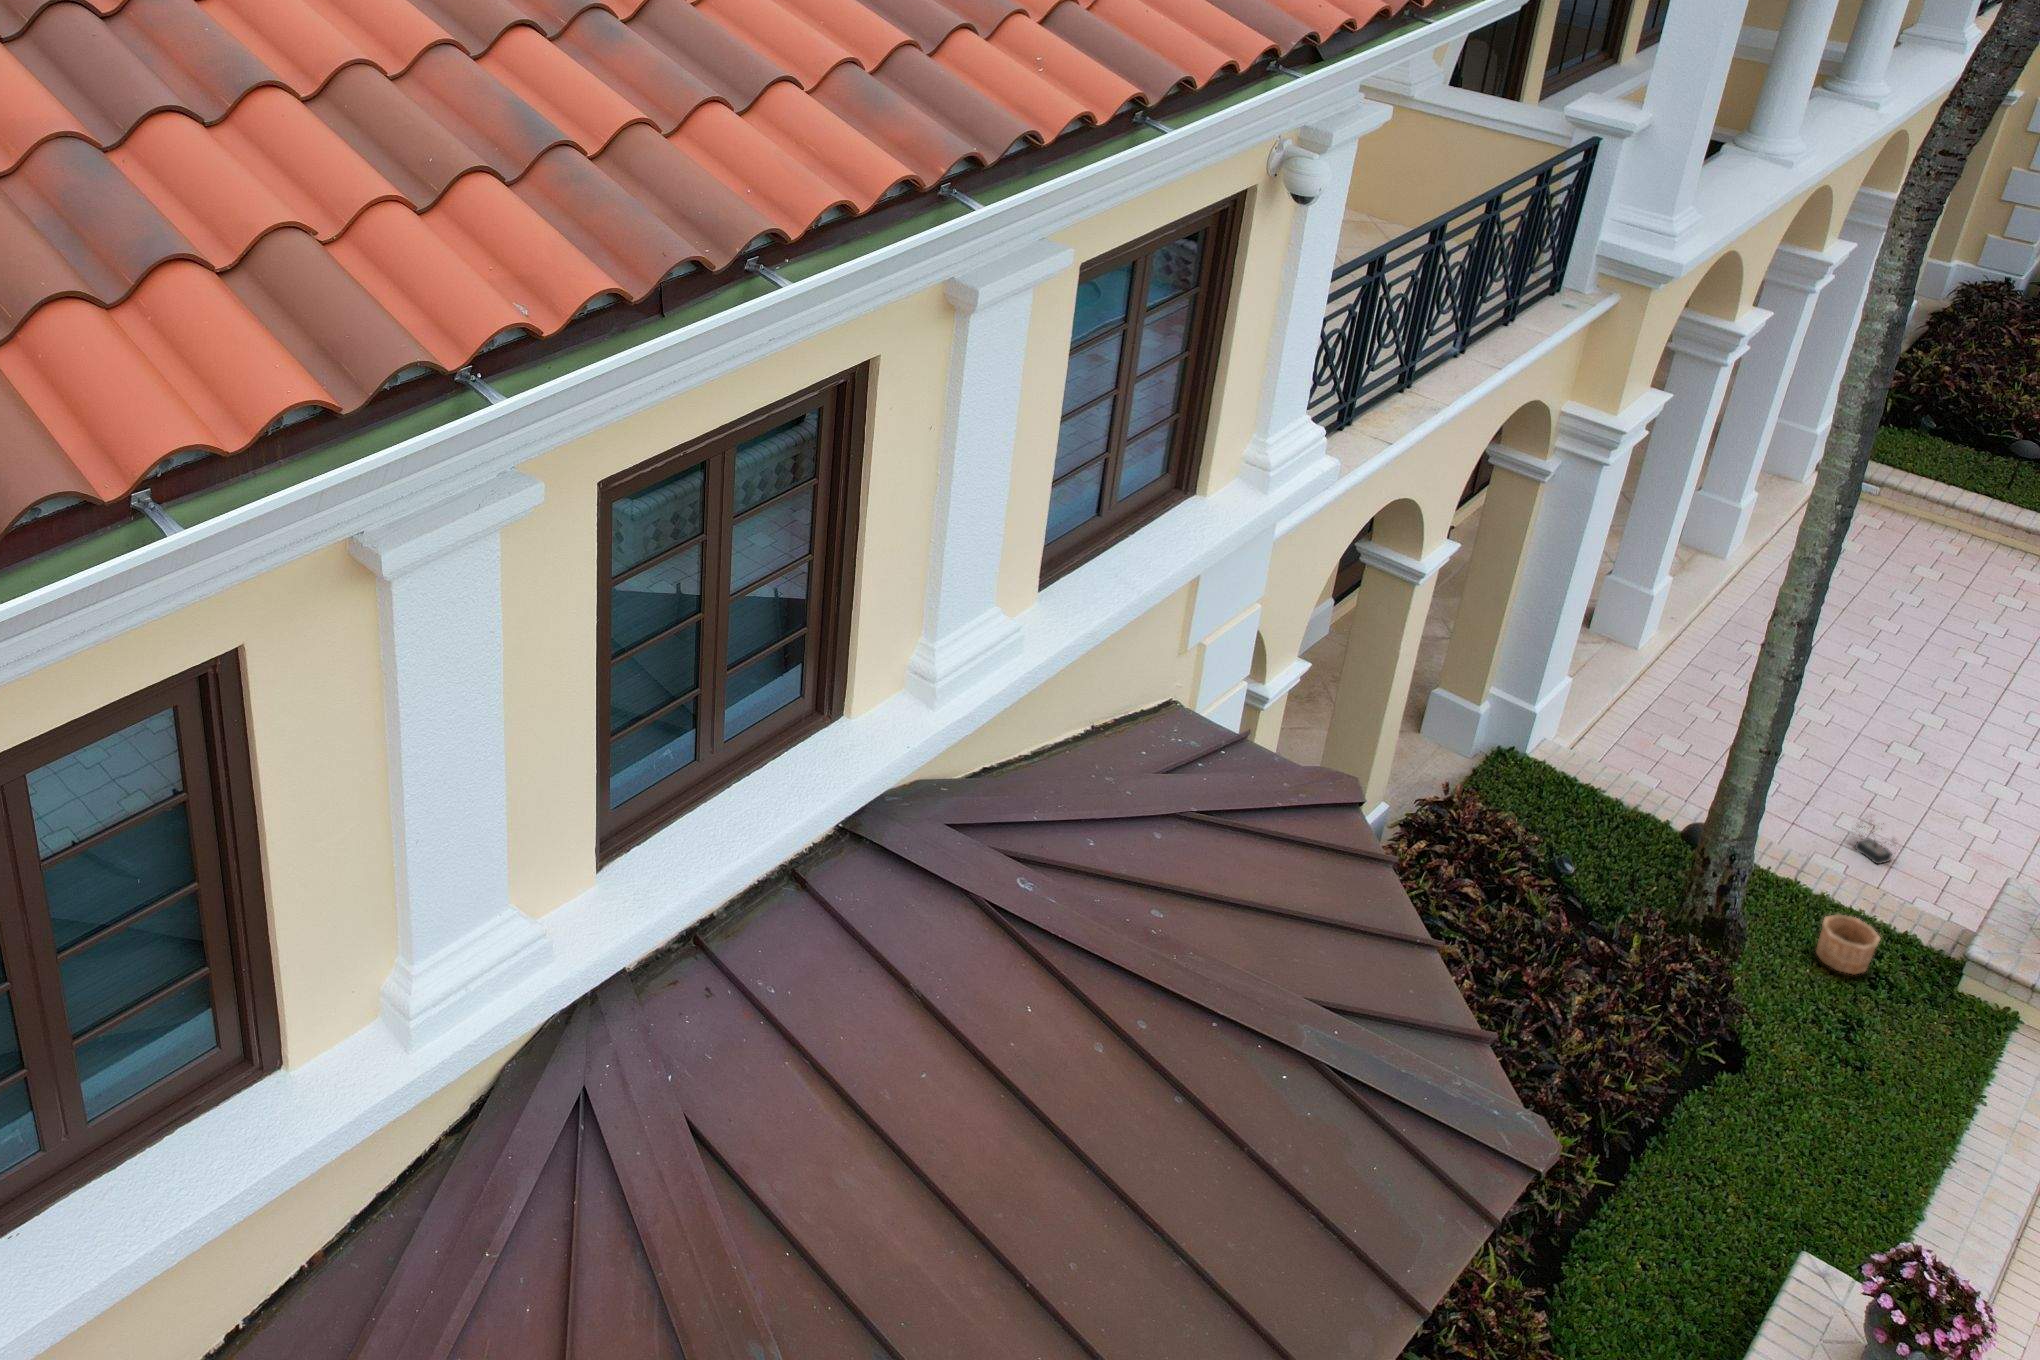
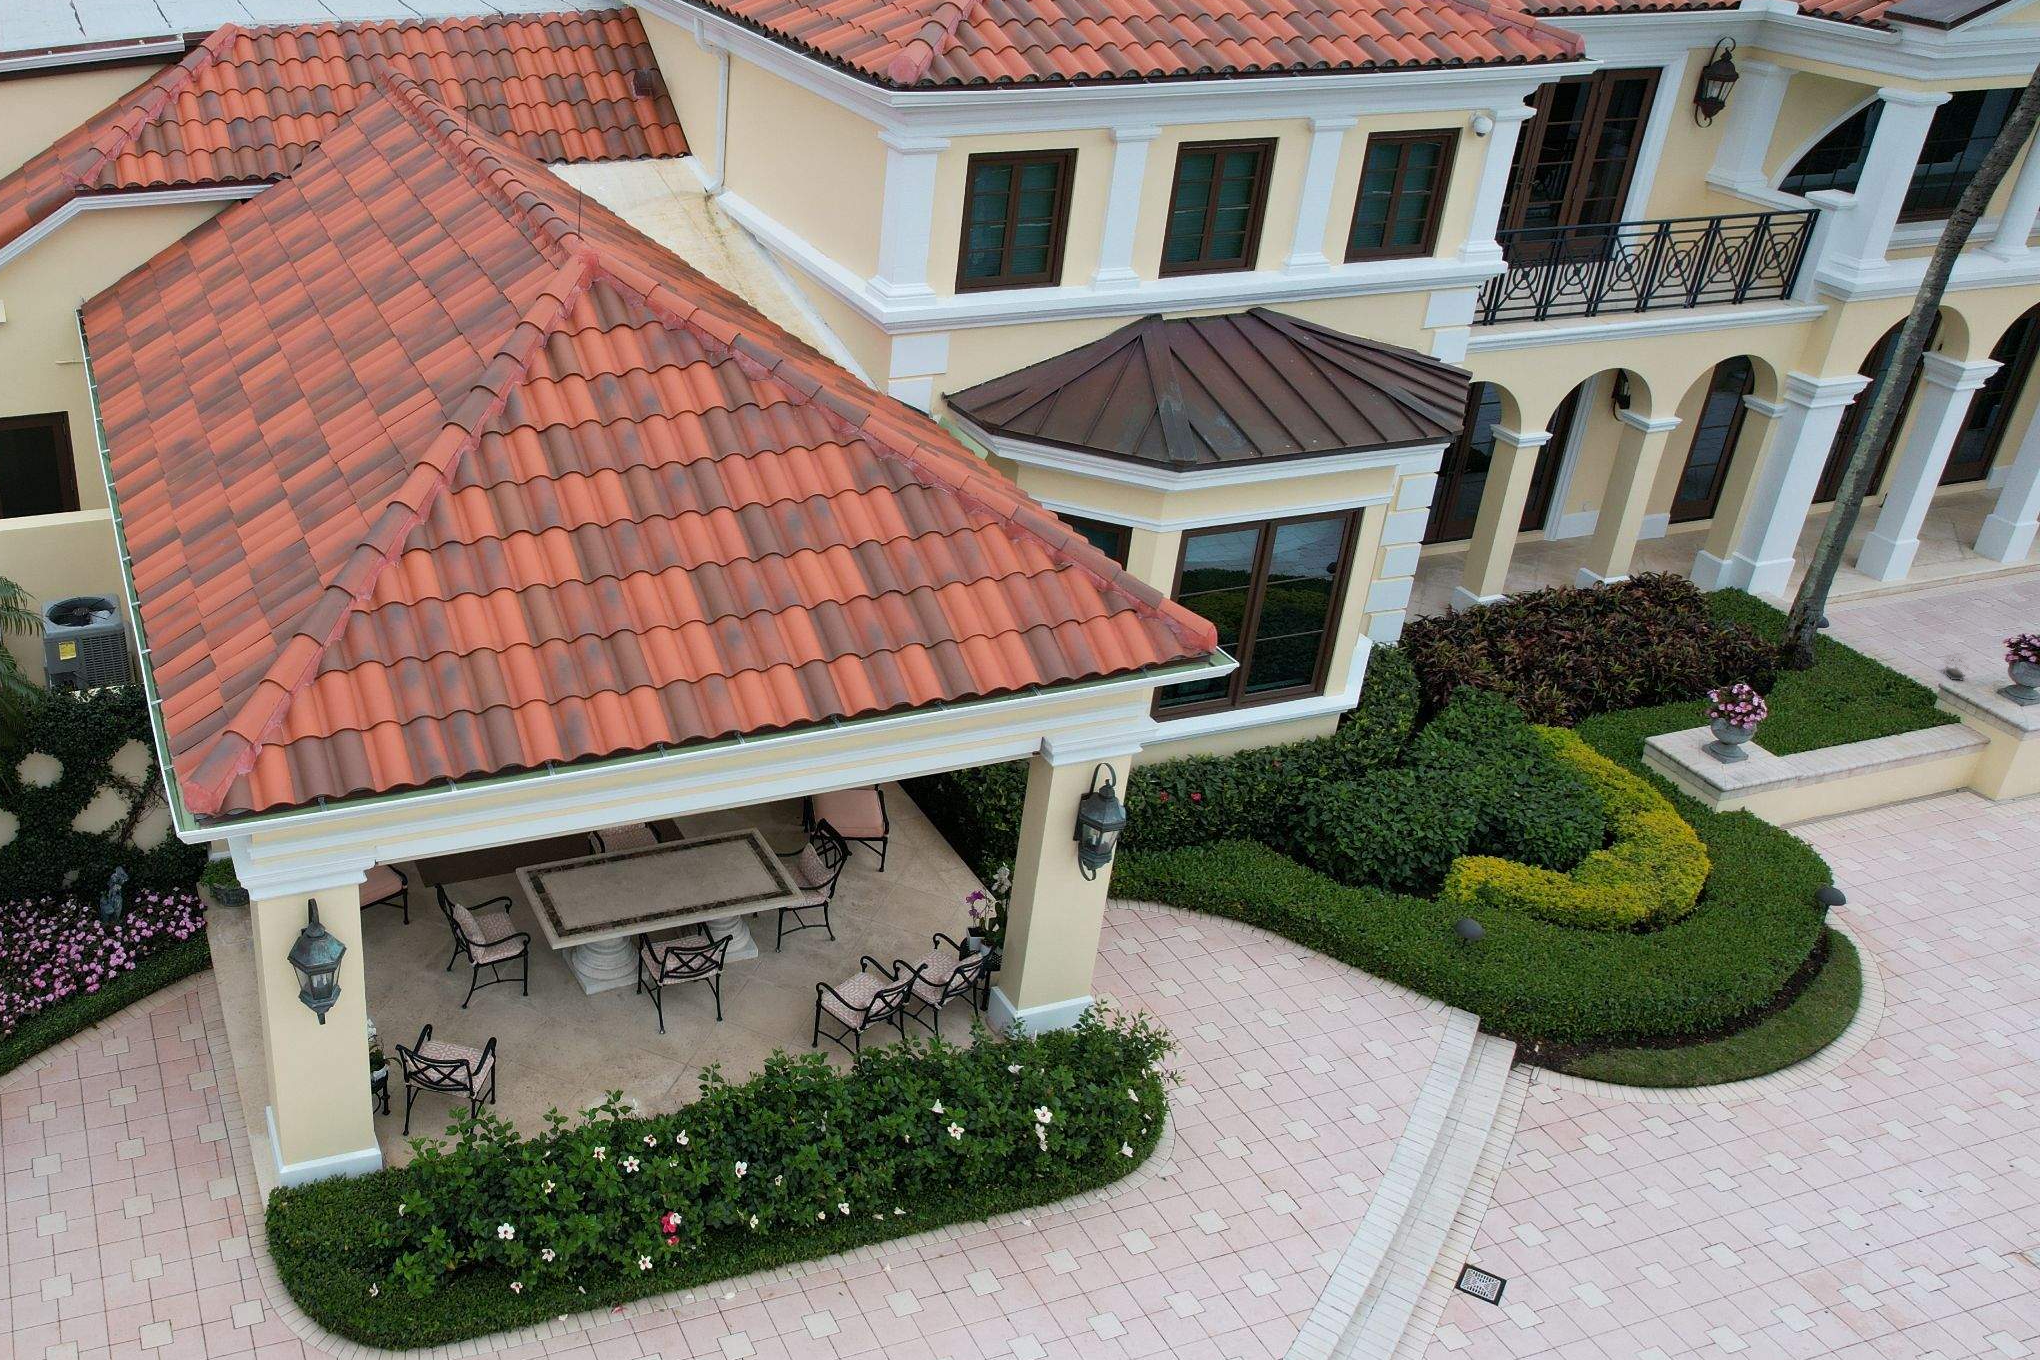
wooden bucket: present [1816,915,1880,974] -> none [1850,656,1887,685]

